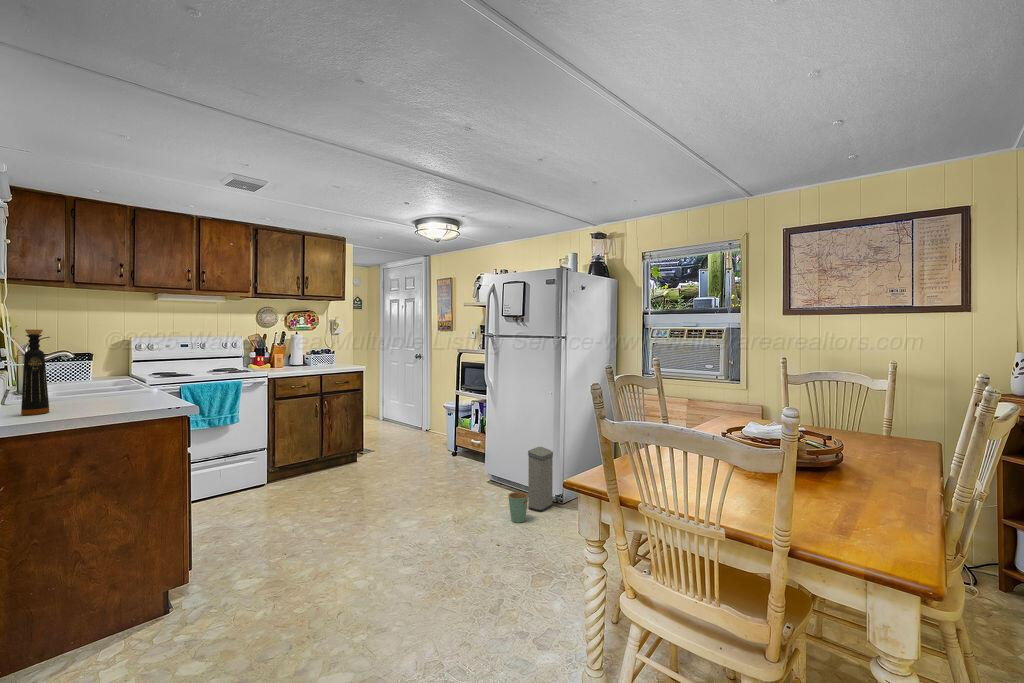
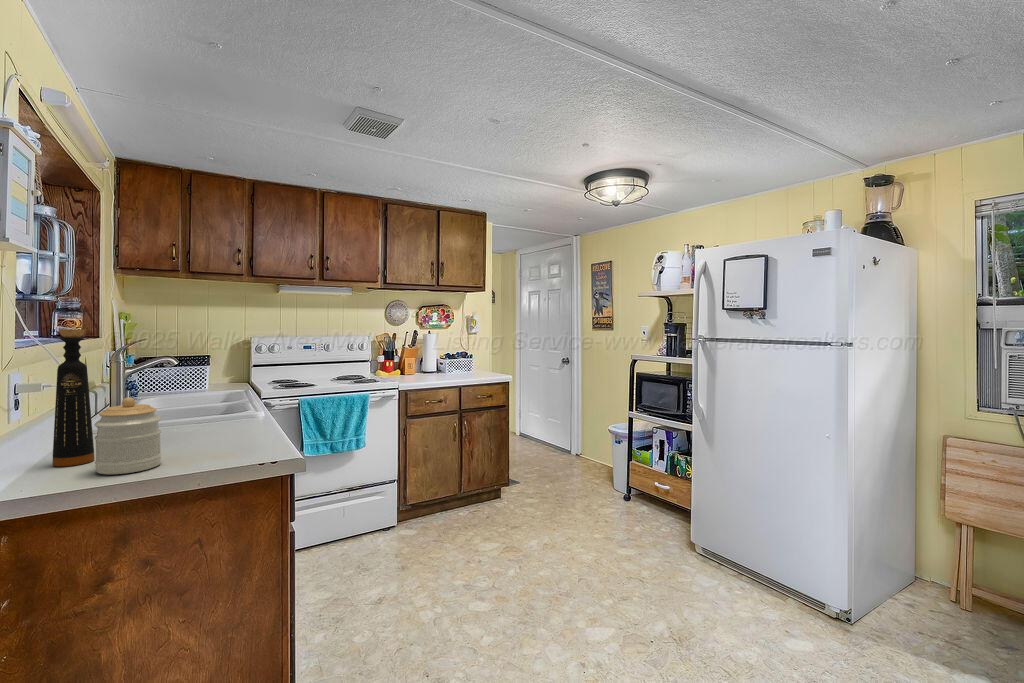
jar: none [59,371,102,415] -> present [95,397,161,474]
trash can: present [508,447,553,523] -> none [763,518,829,654]

